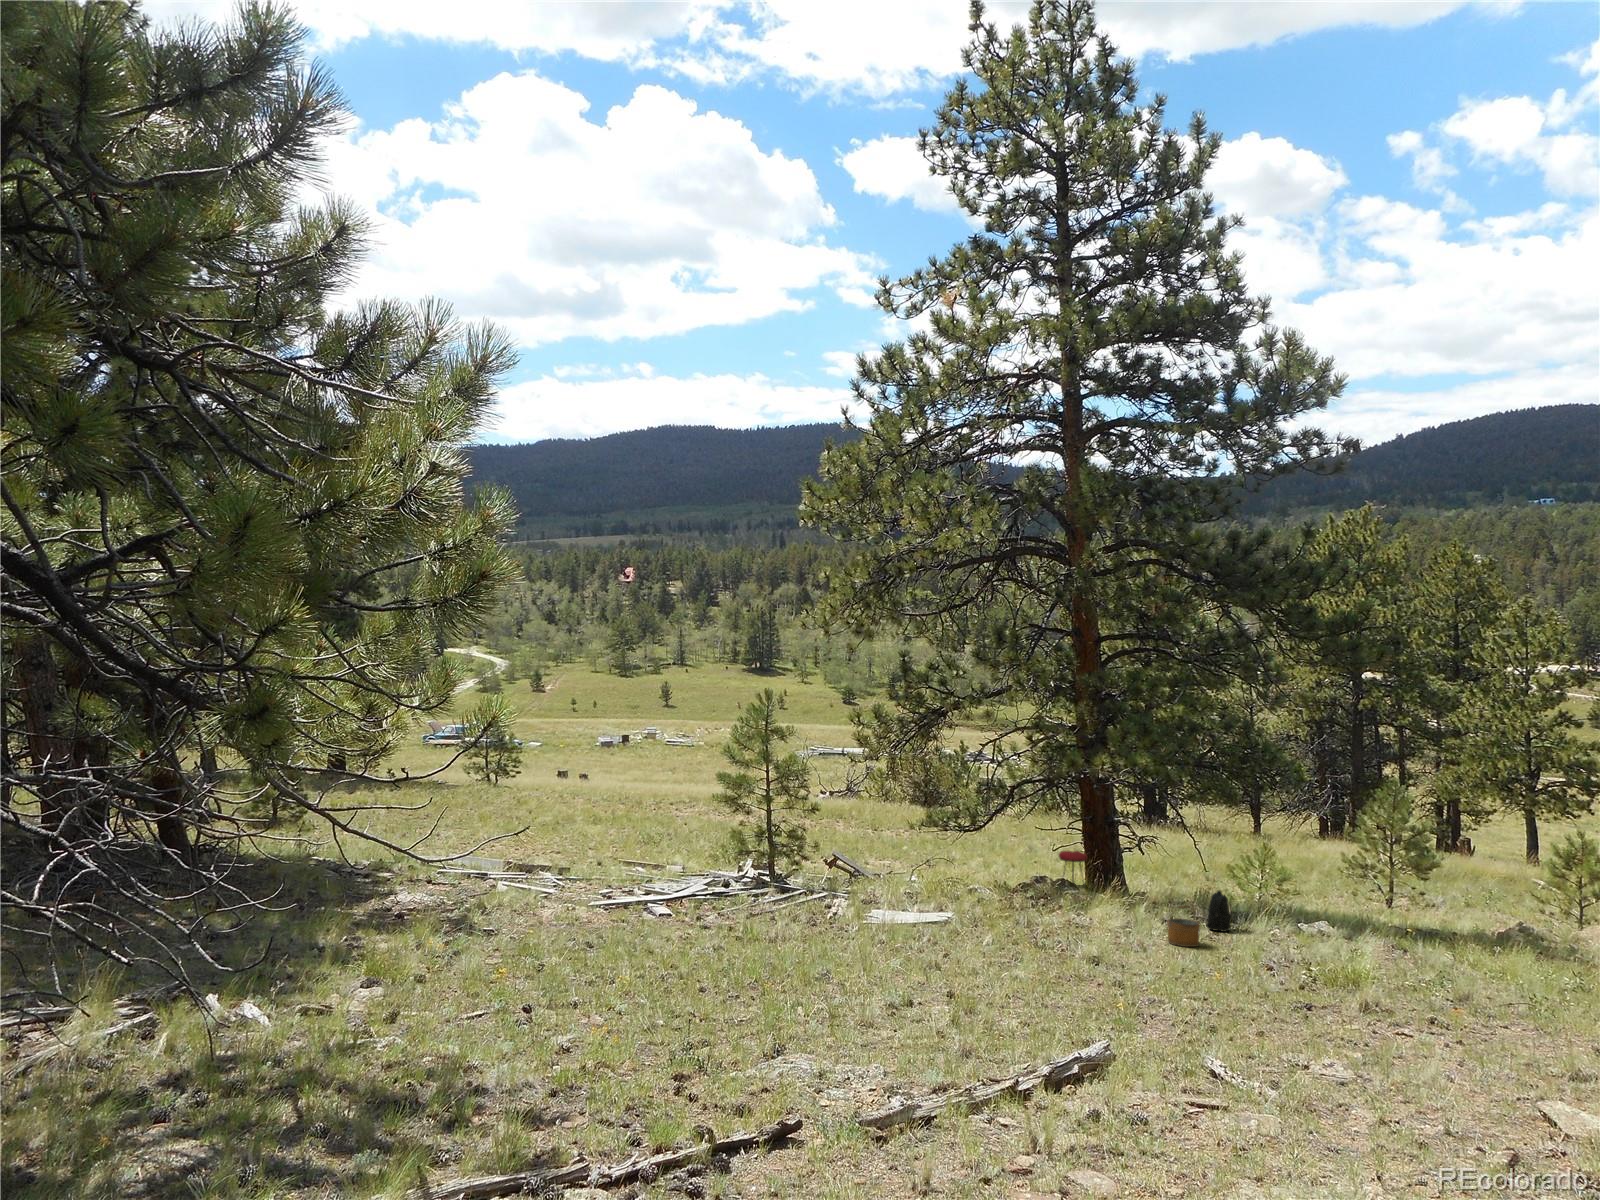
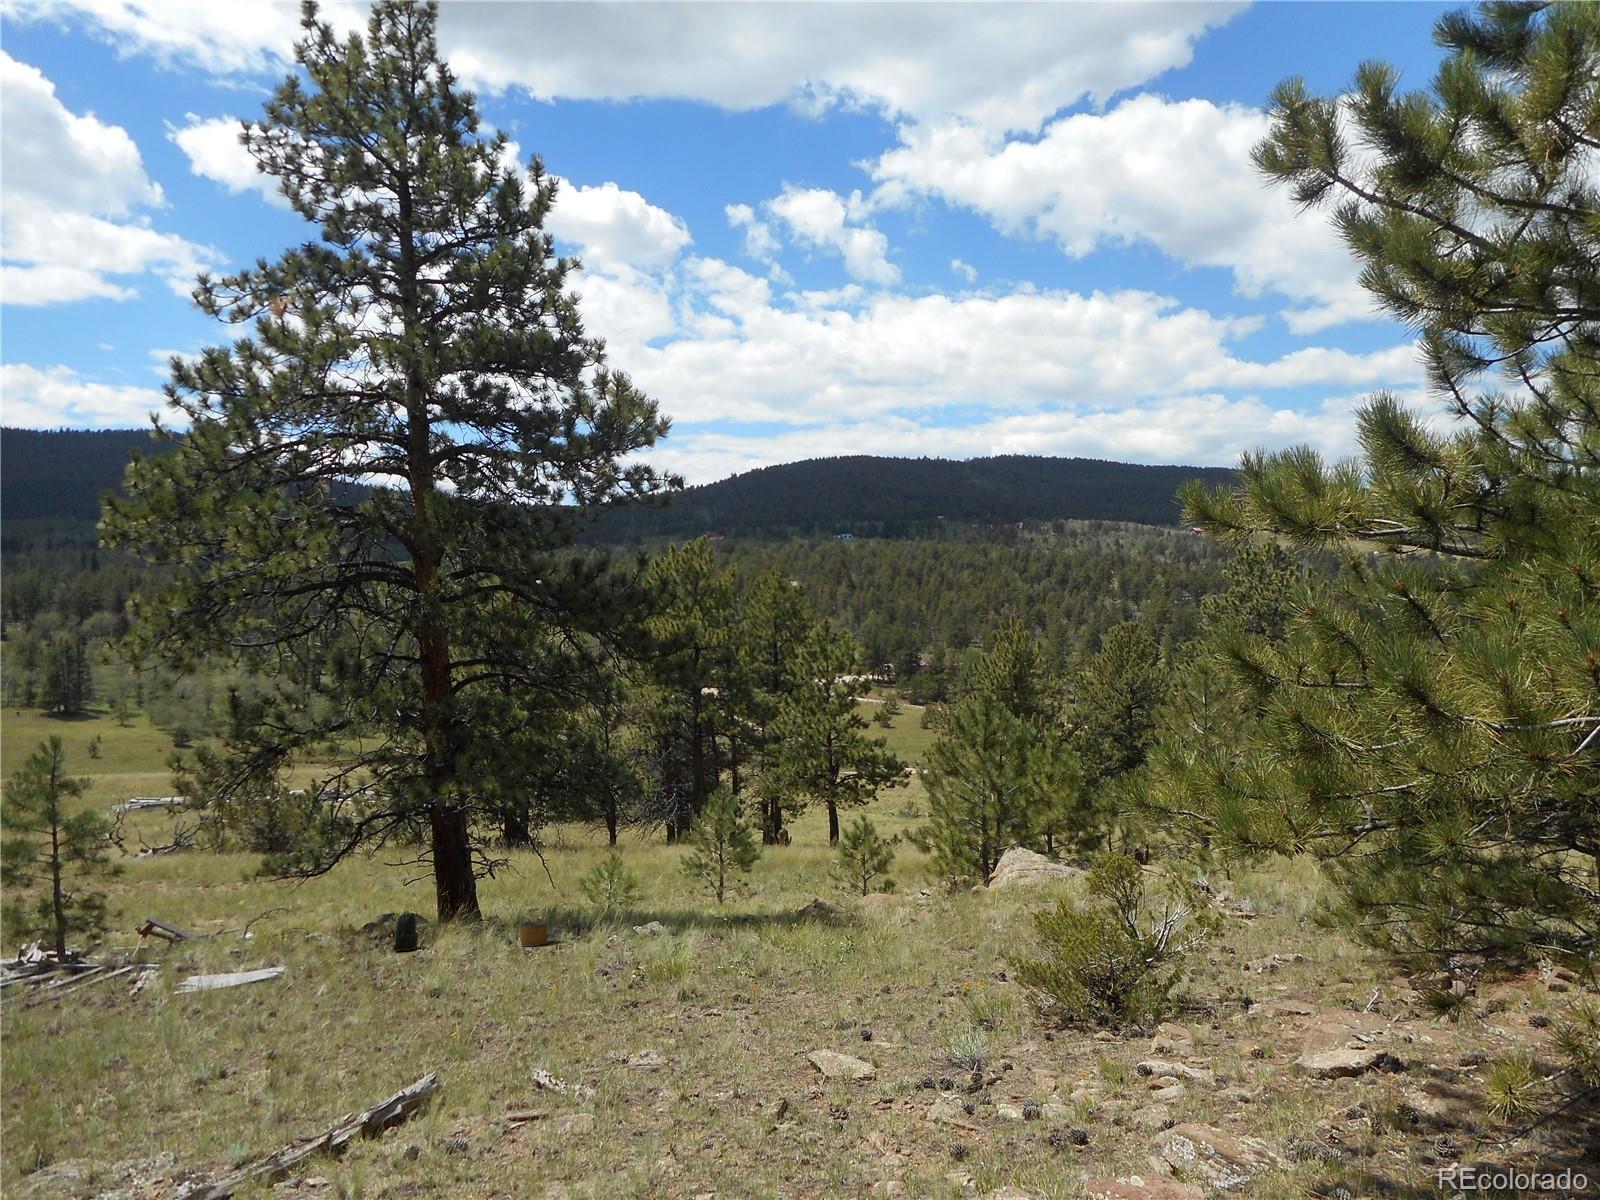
stool: present [1059,851,1087,886] -> none [413,883,443,924]
backpack: present [1206,890,1232,932] -> present [393,911,419,951]

